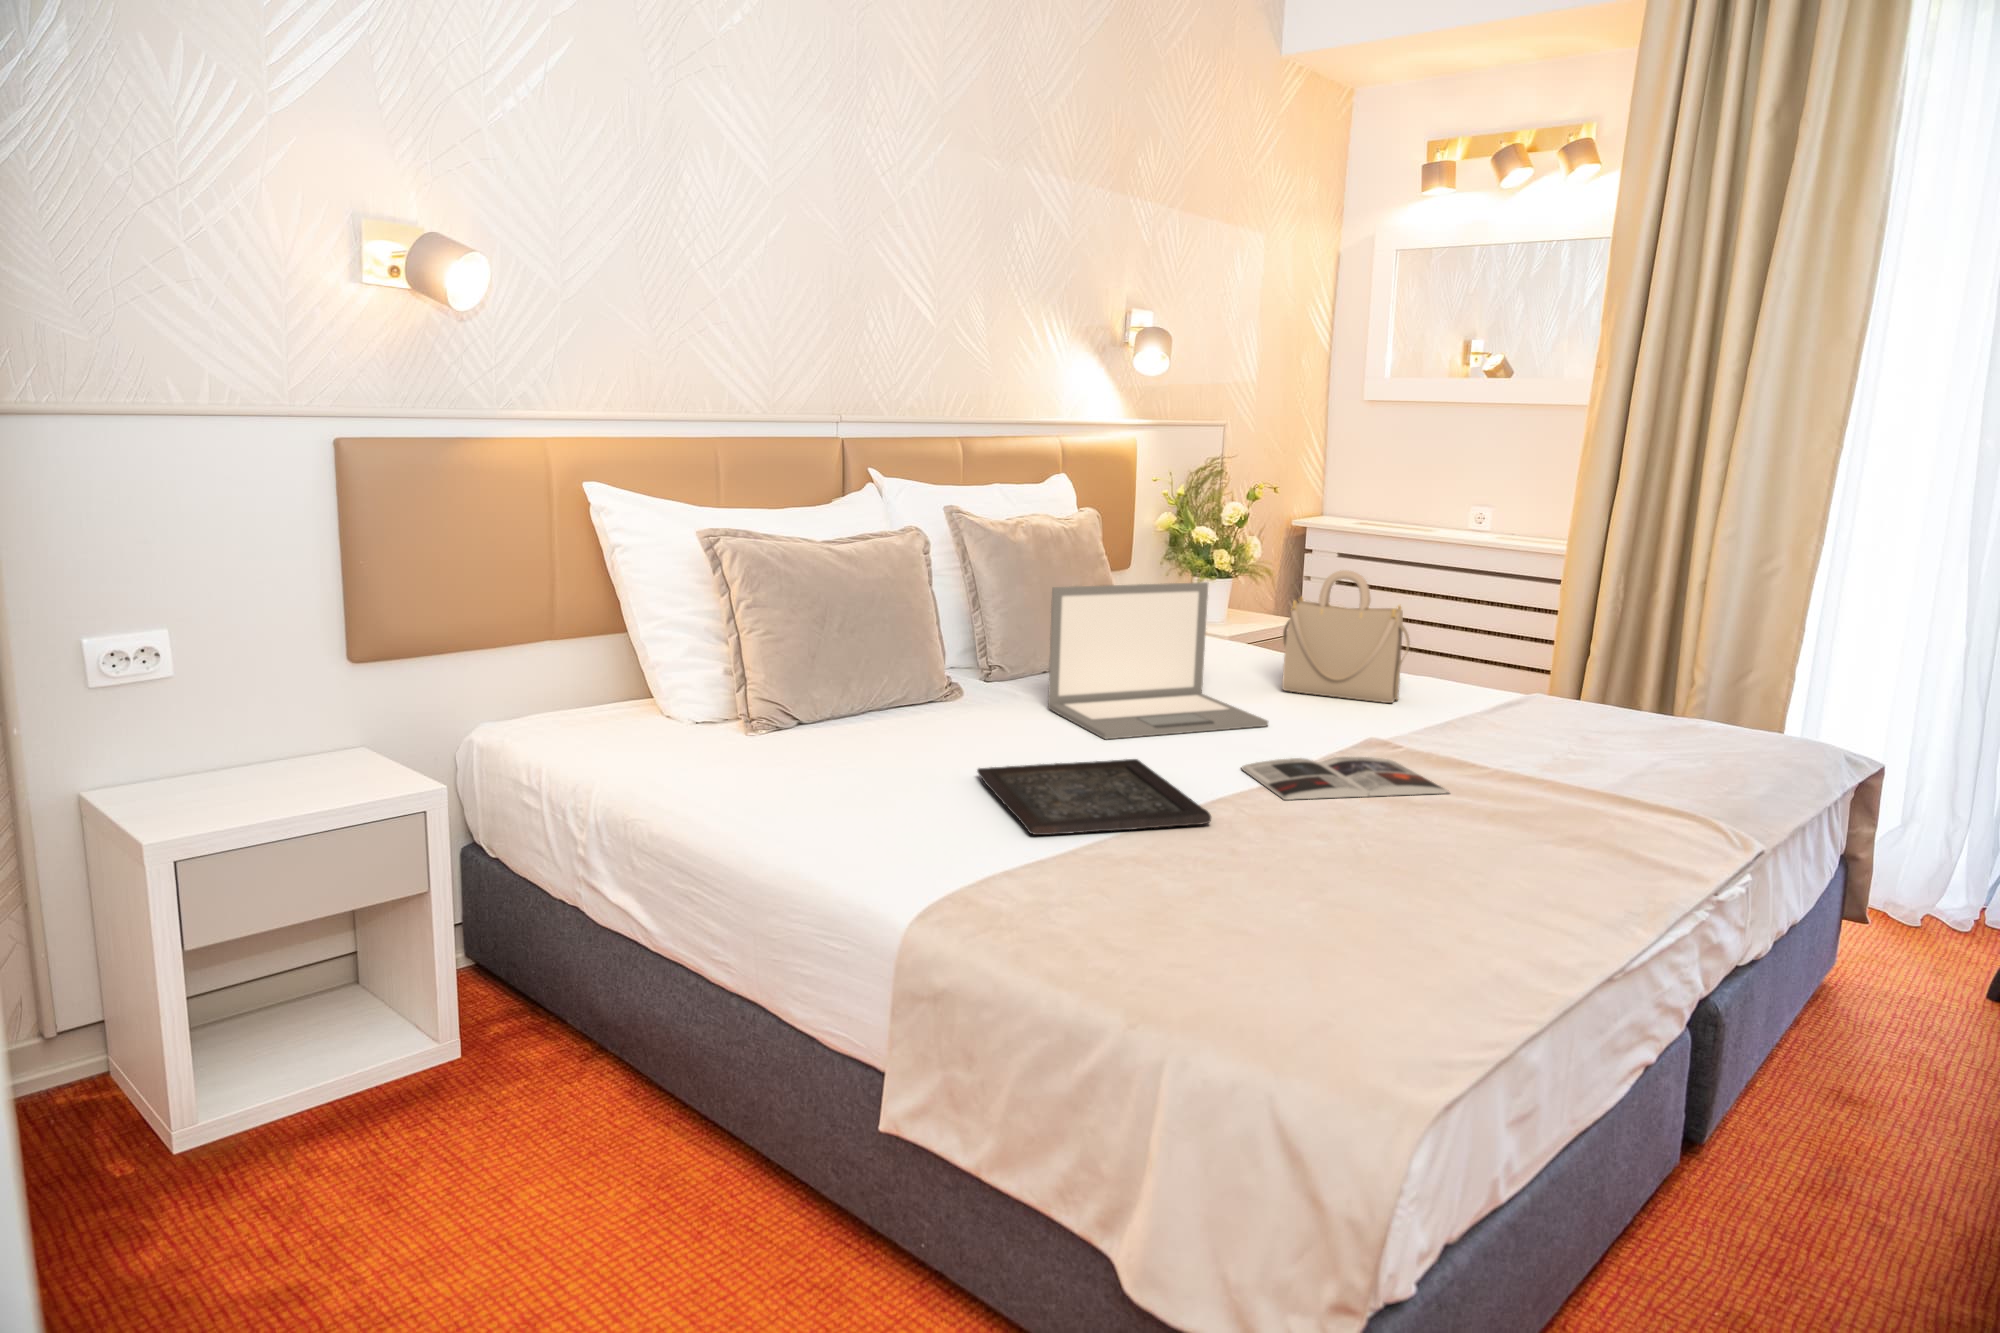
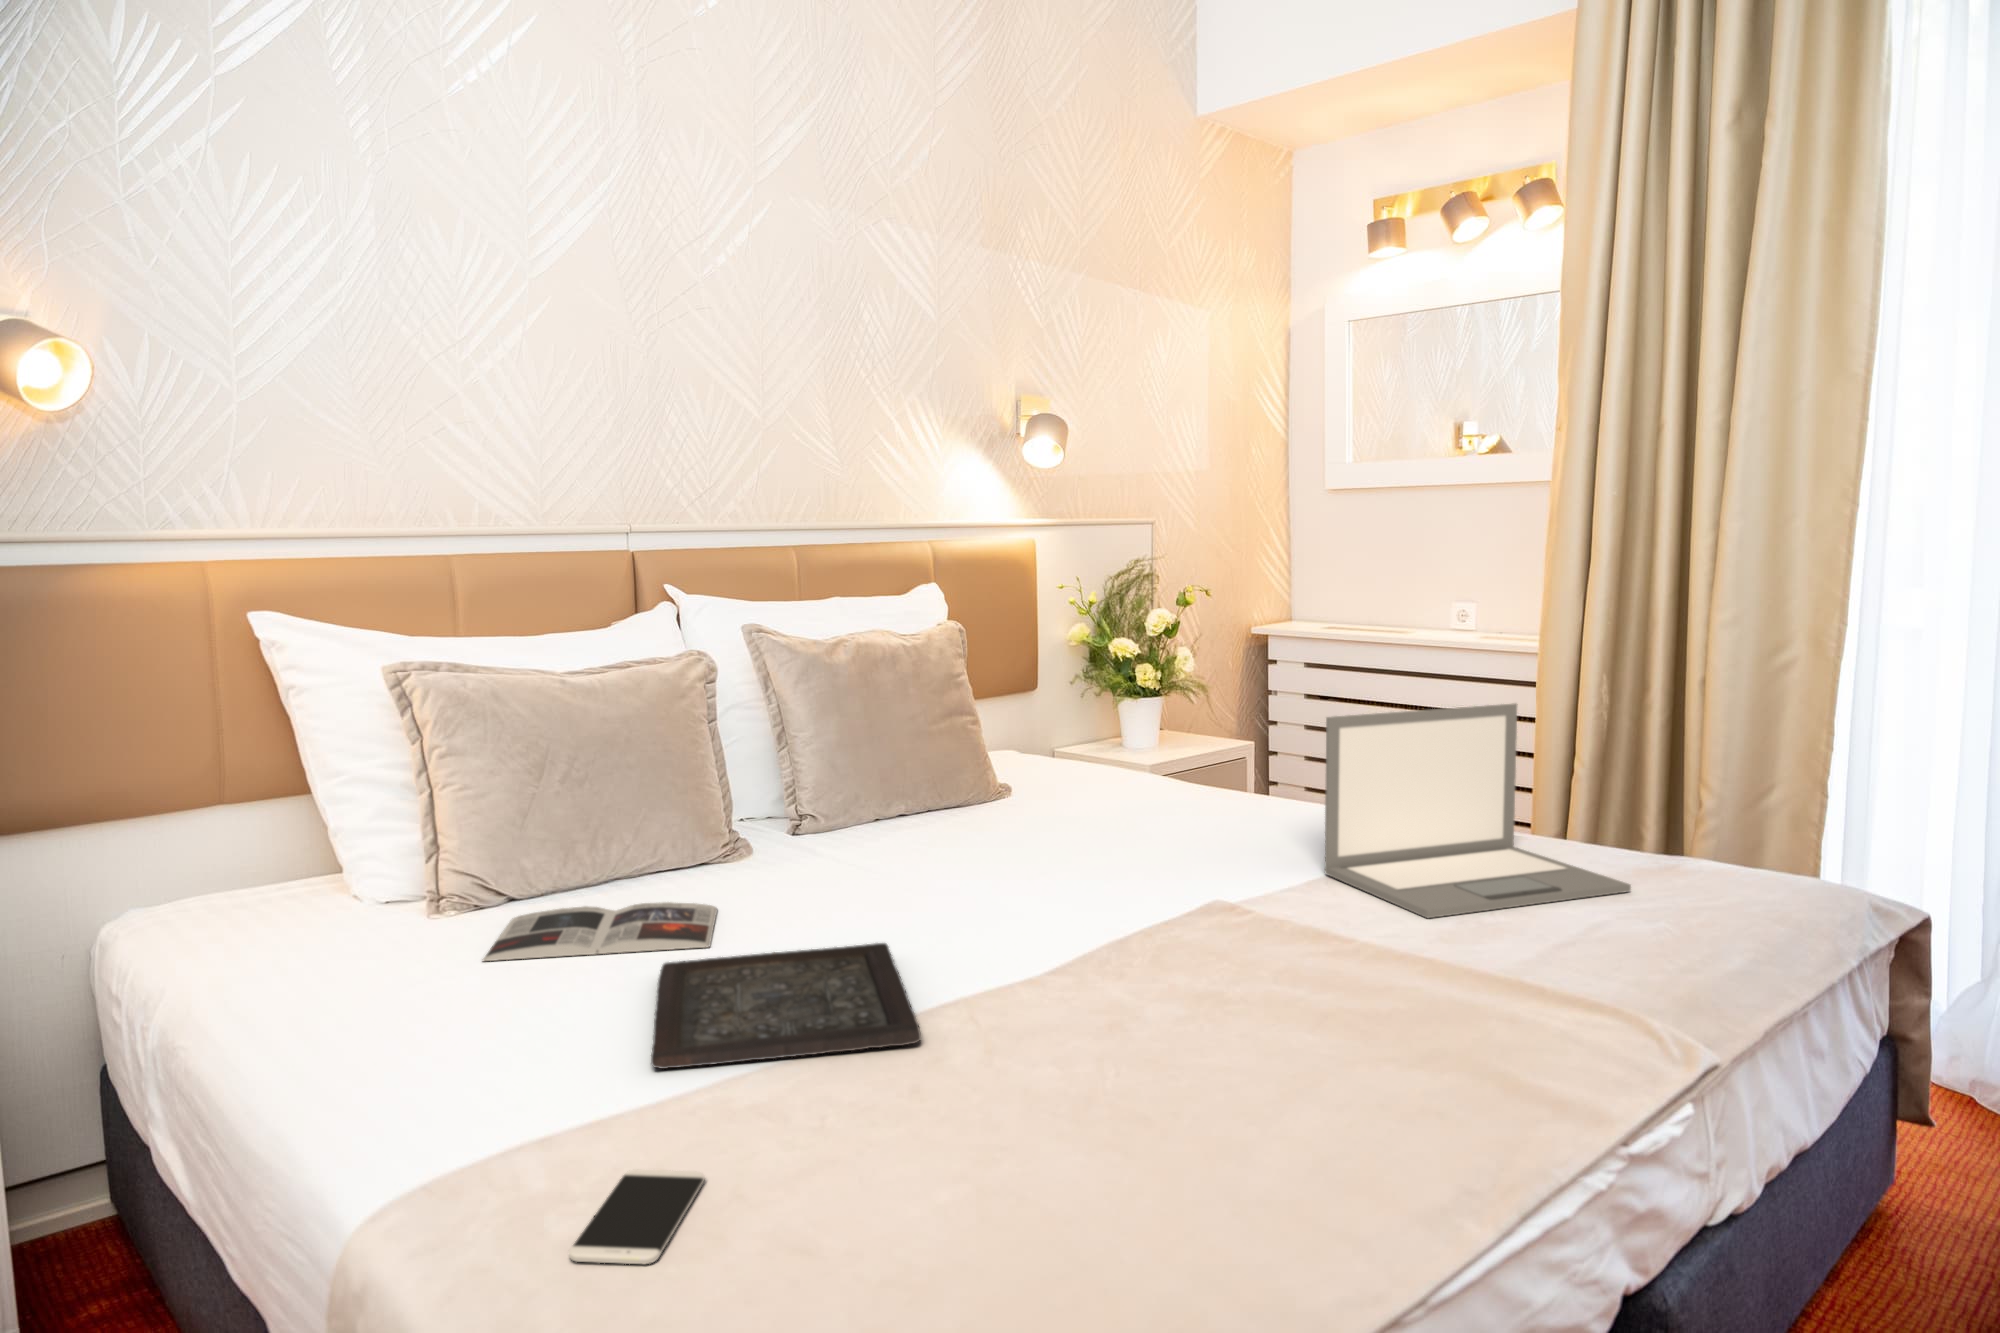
handbag: present [1282,570,1410,703] -> none [1156,684,1308,849]
laptop: present [1048,582,1268,739] -> present [1325,704,1631,918]
magazine: present [1241,756,1449,800] -> present [482,902,717,961]
smartphone: none [1074,890,1138,939] -> present [569,1169,705,1264]

